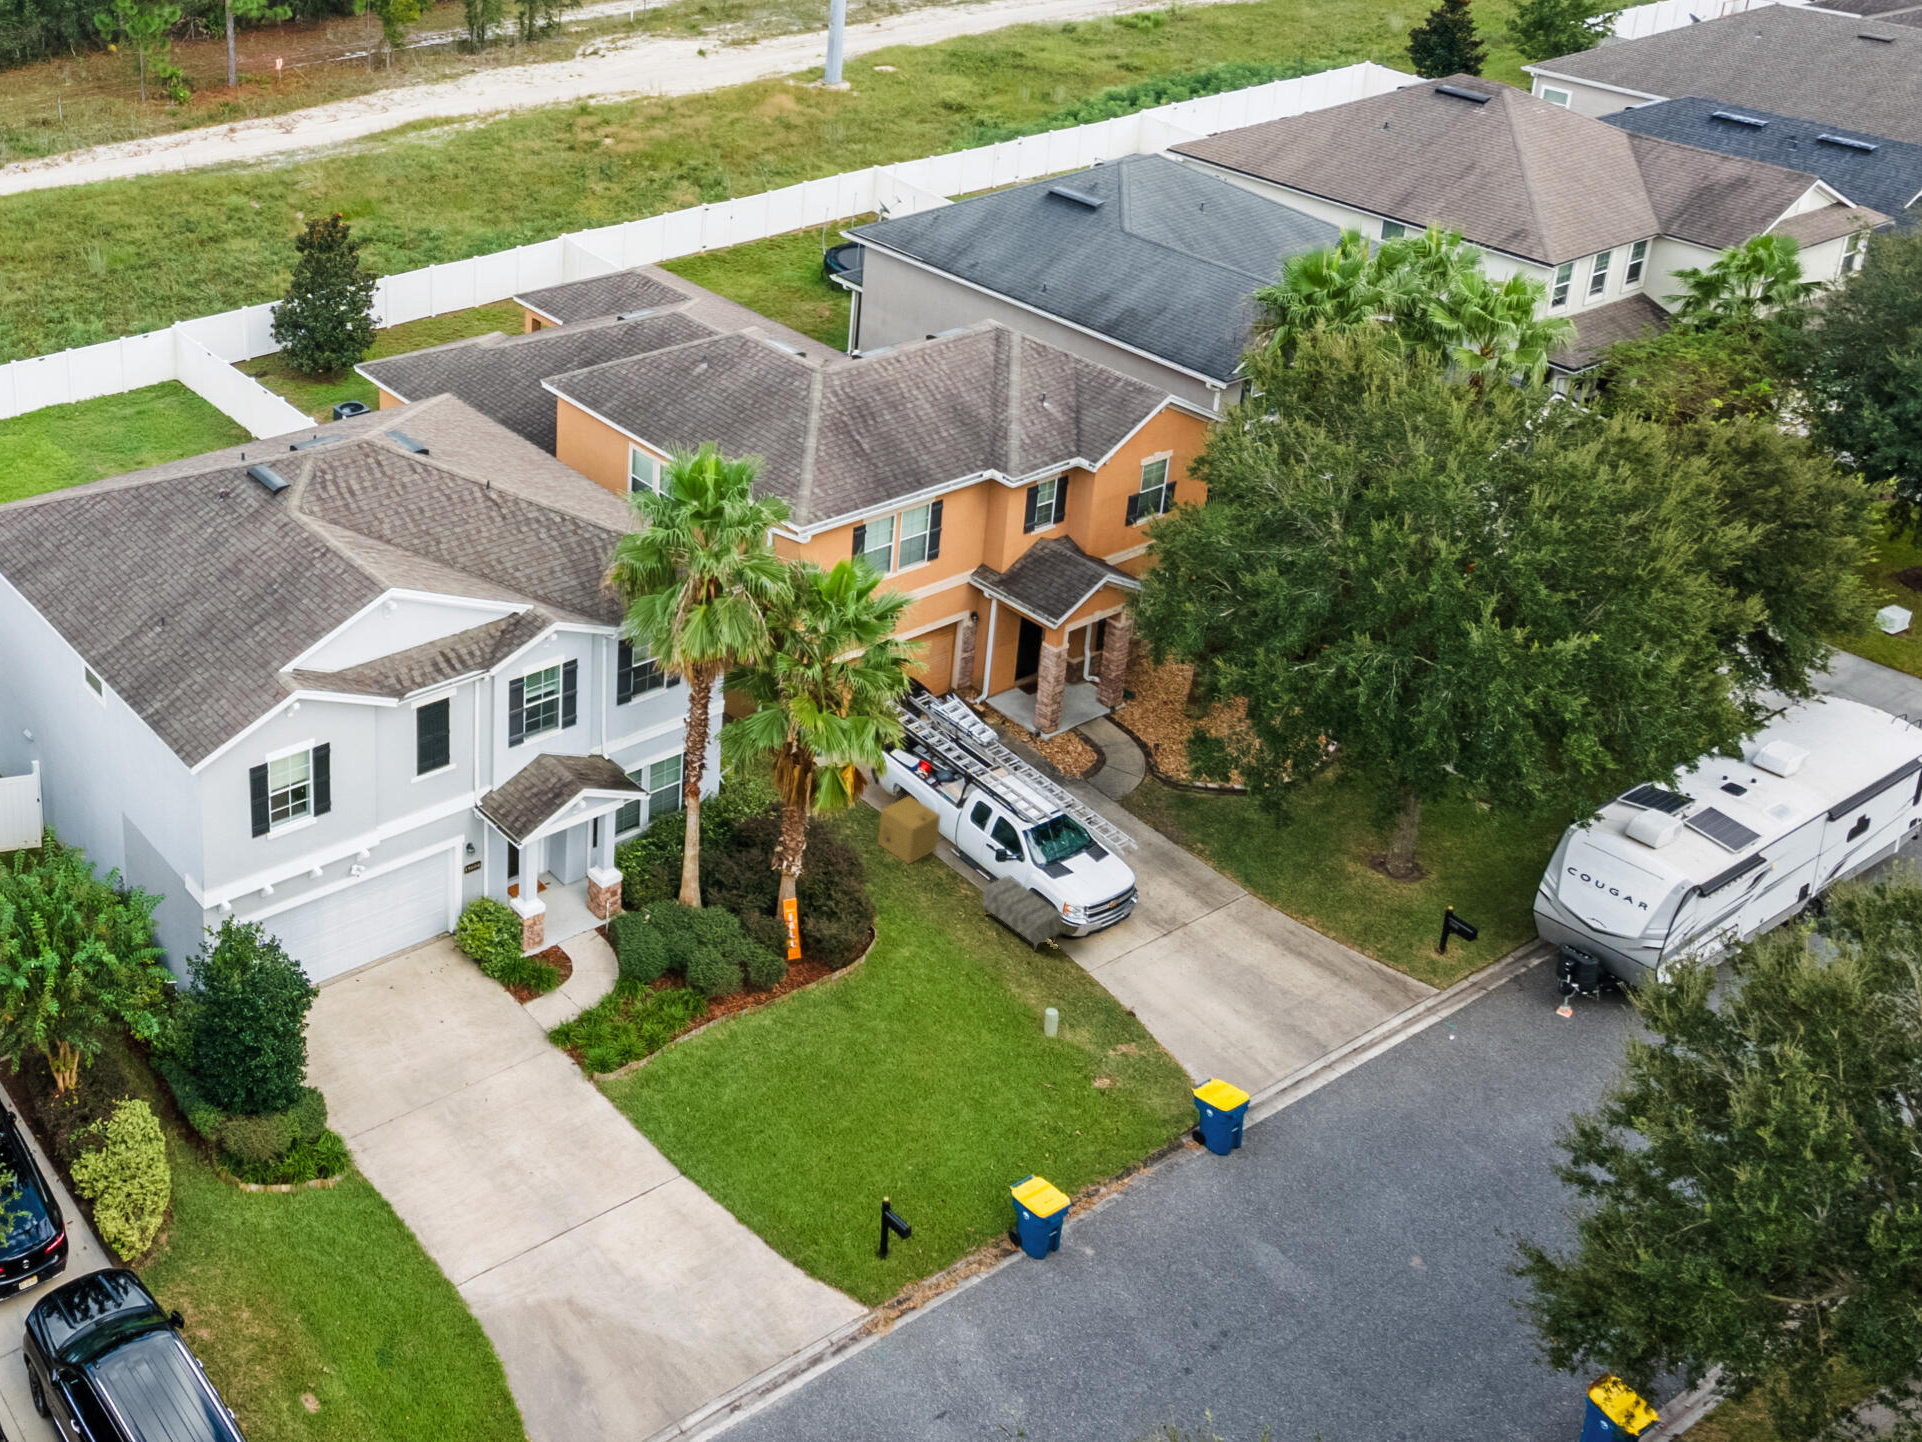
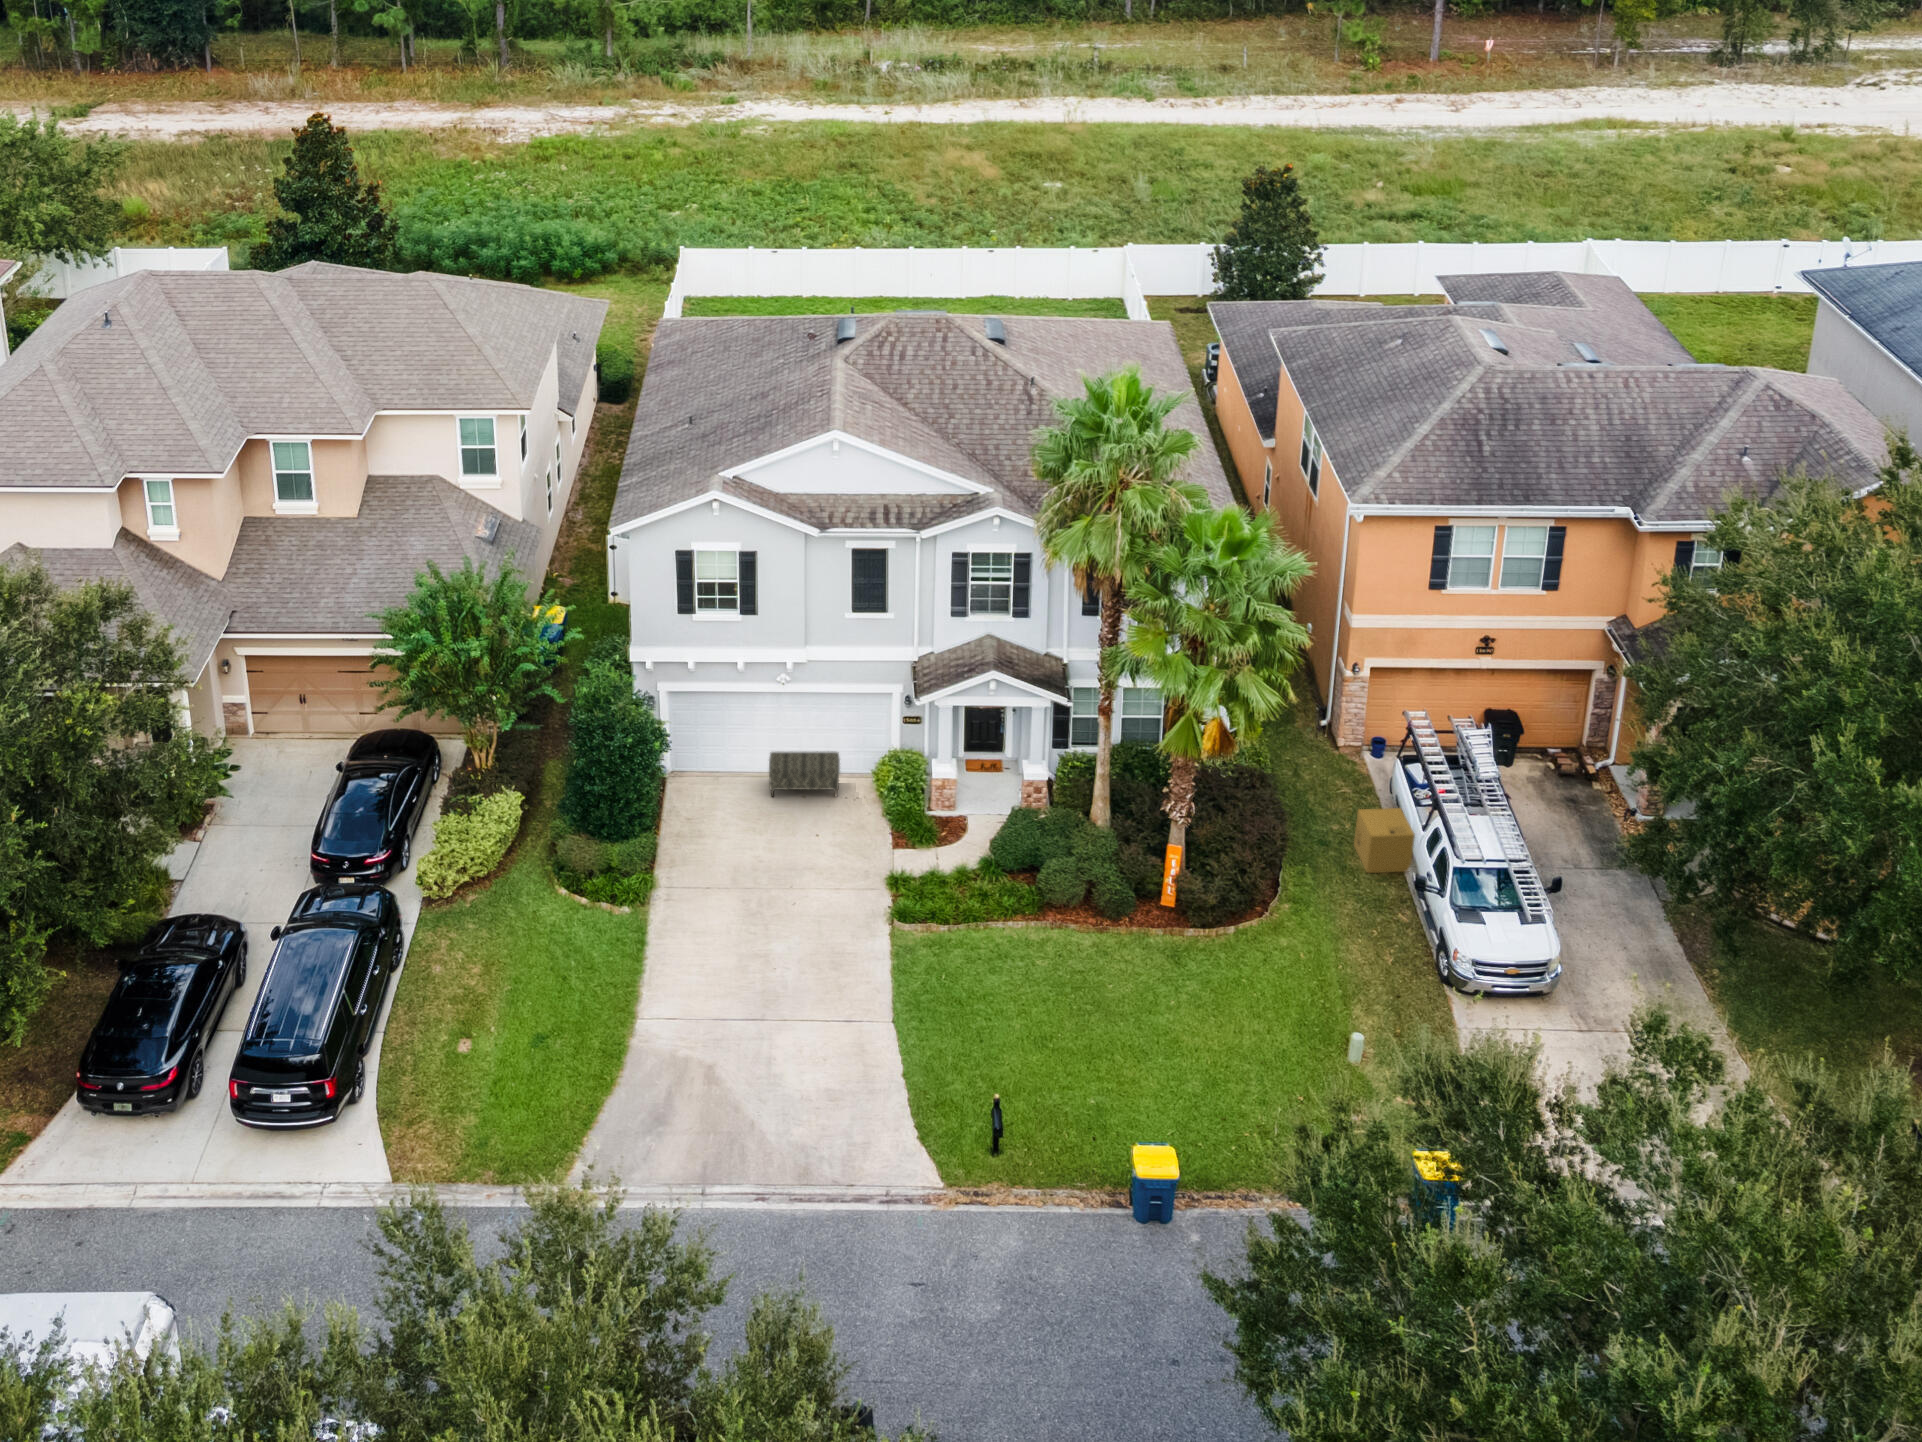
bench: present [982,876,1062,951] -> present [769,751,840,796]

